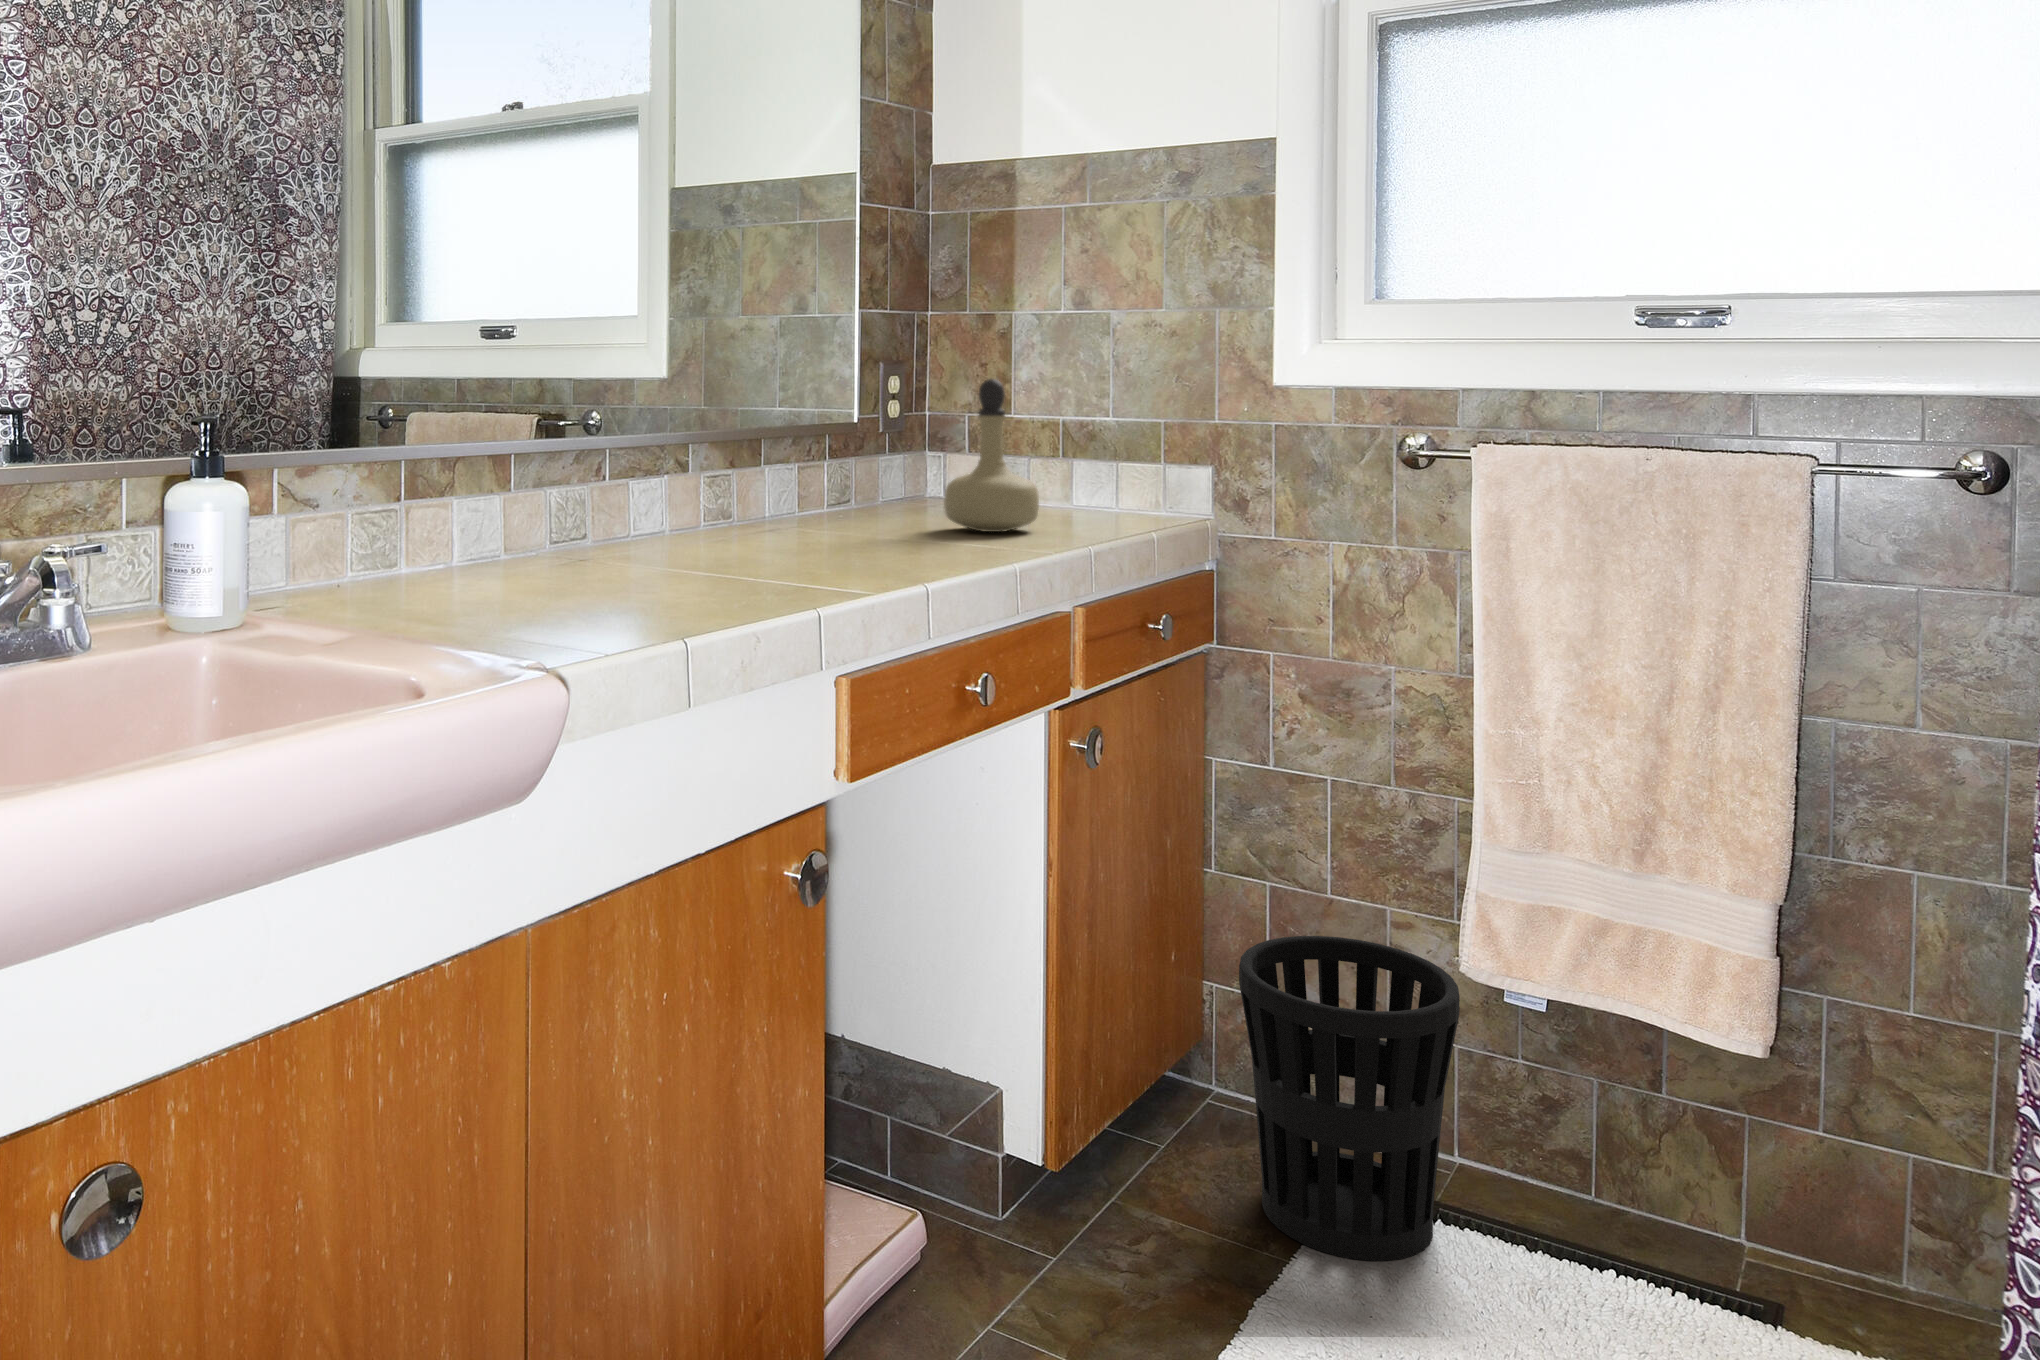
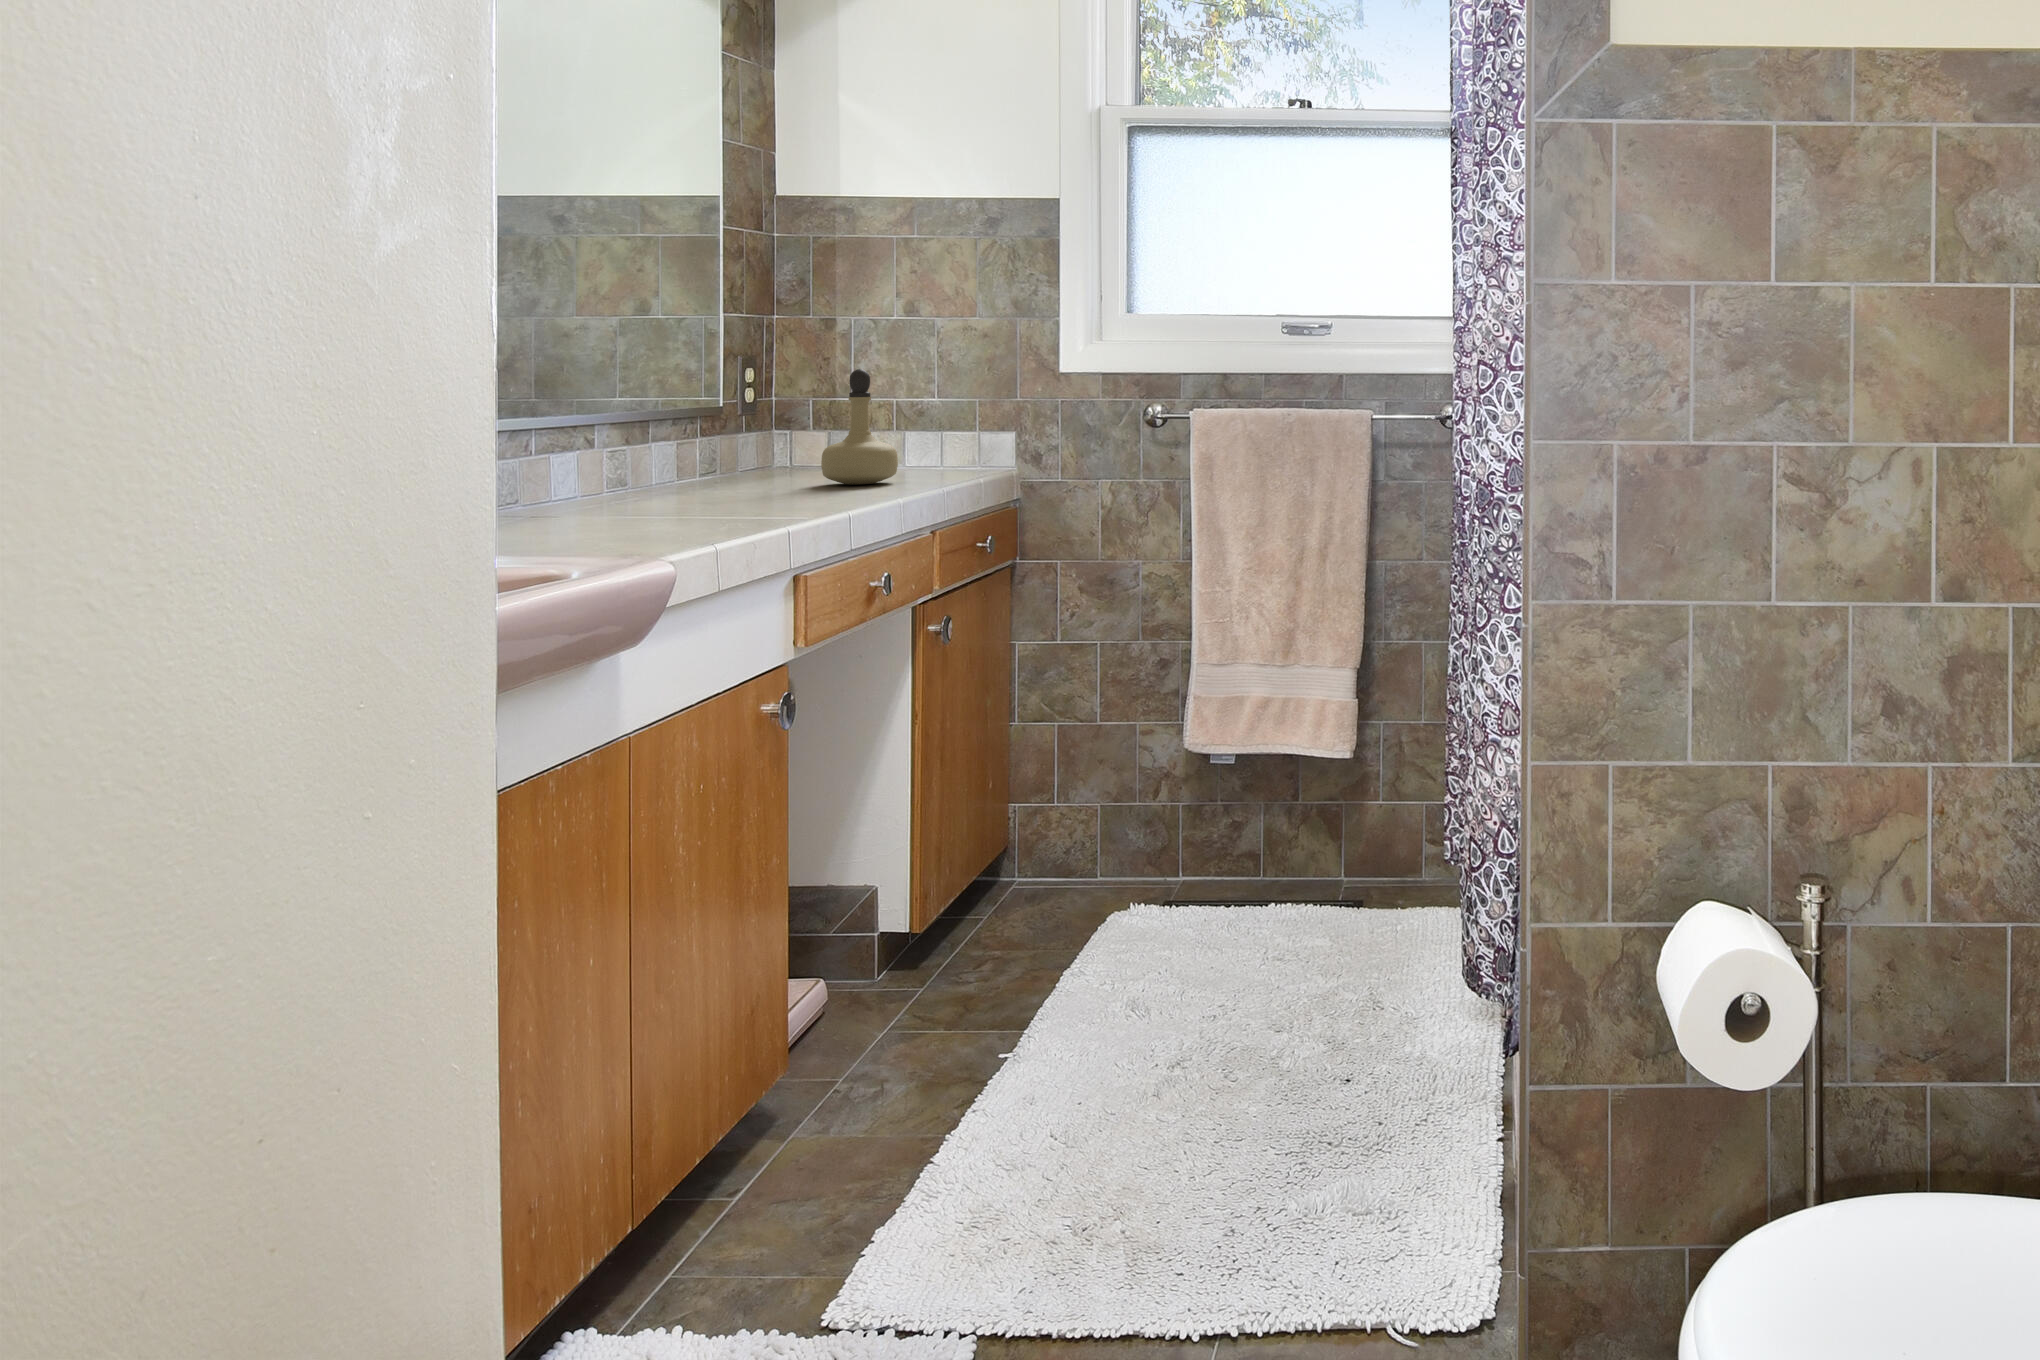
wastebasket: present [1239,936,1460,1261] -> none [1047,743,1188,944]

